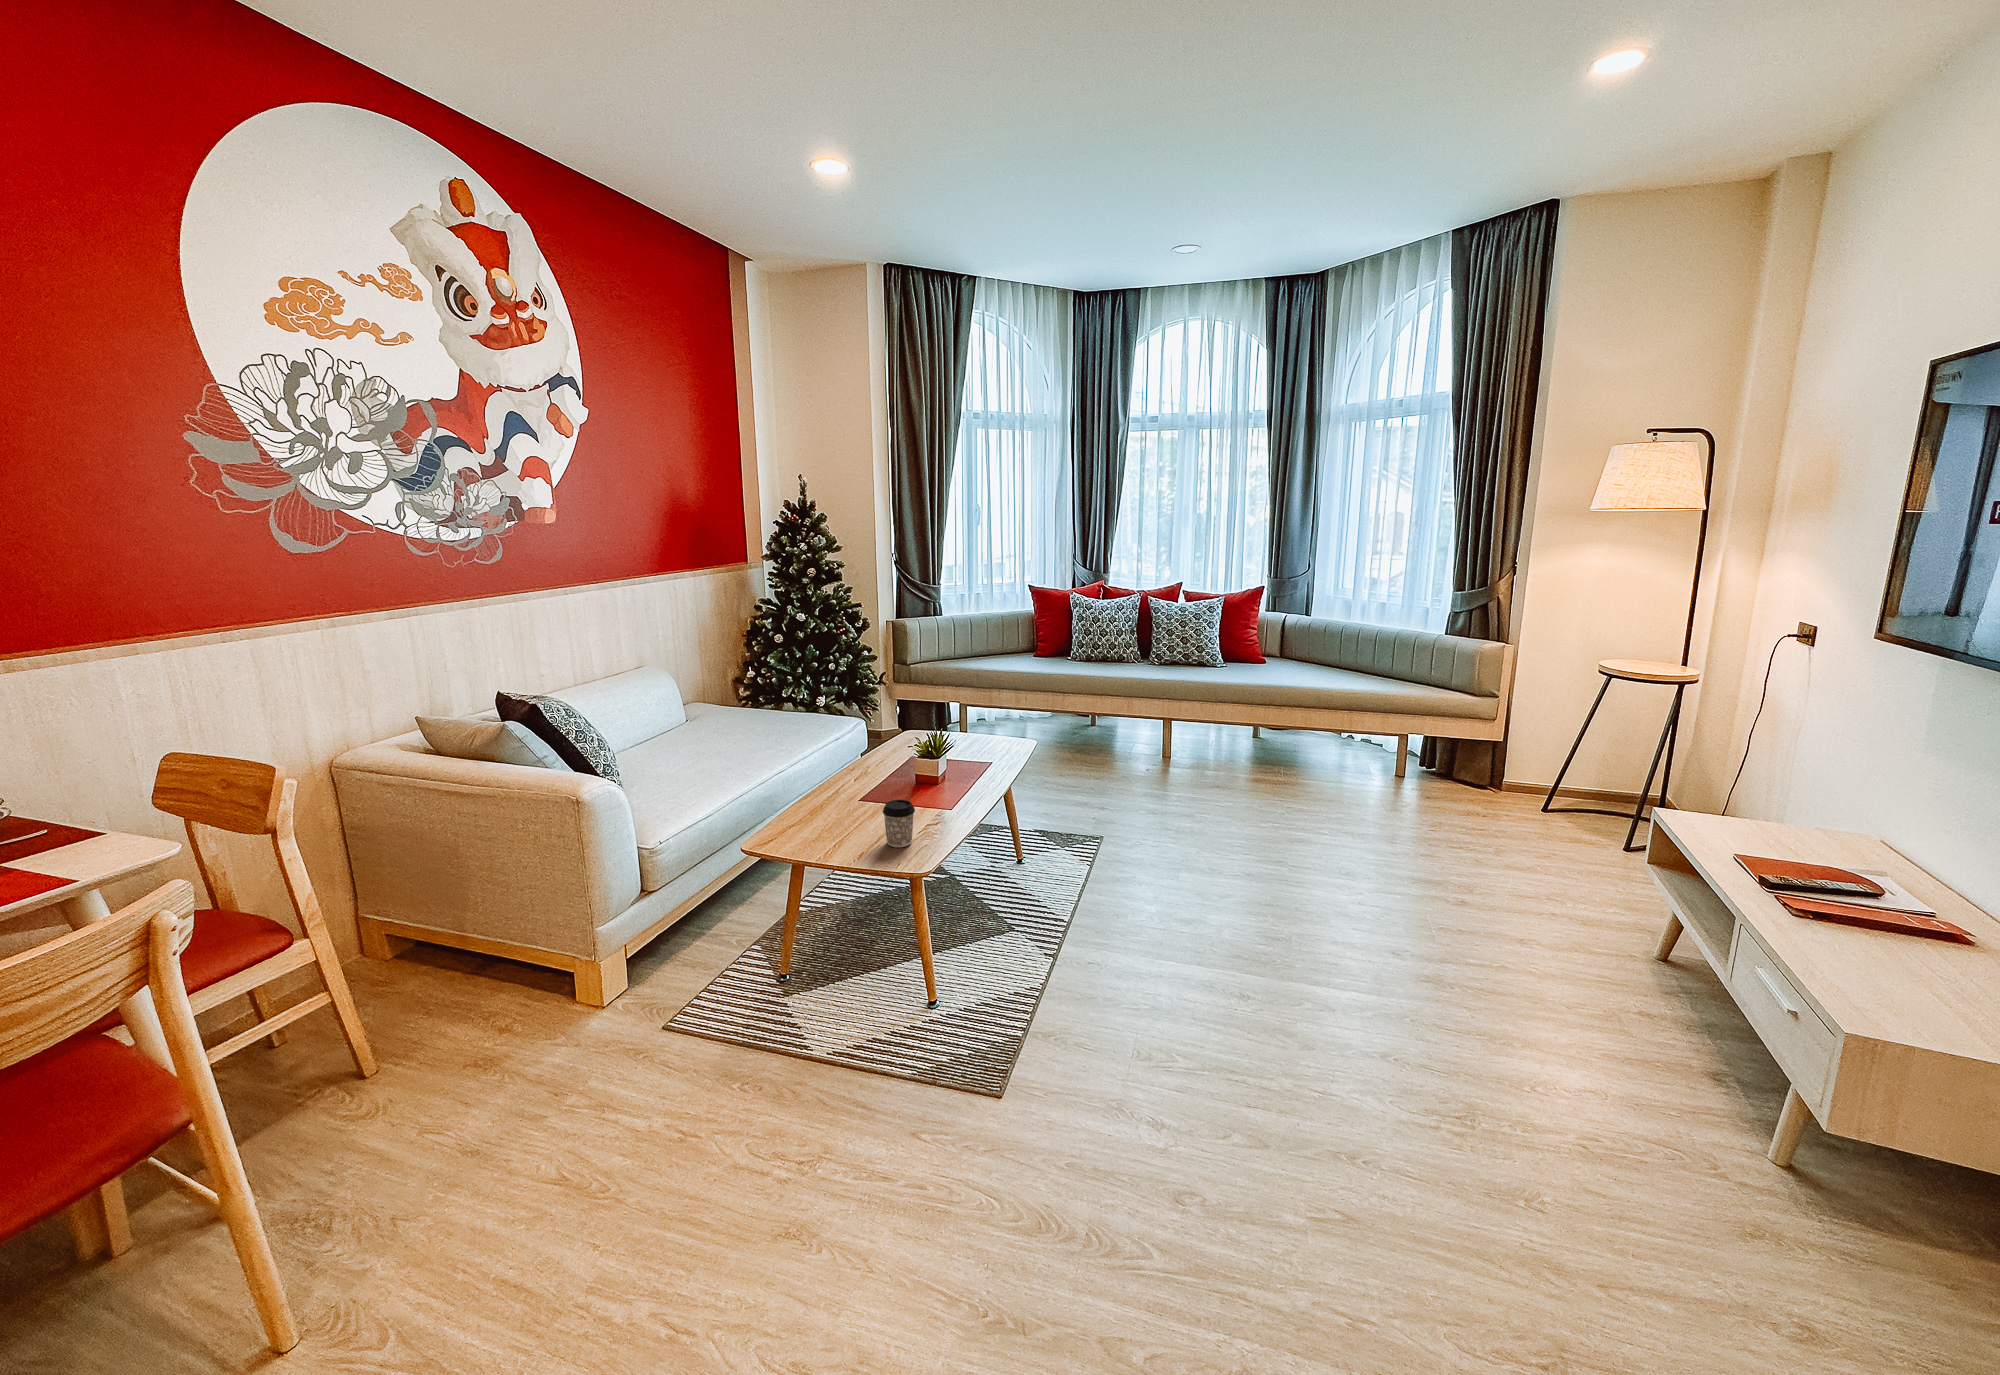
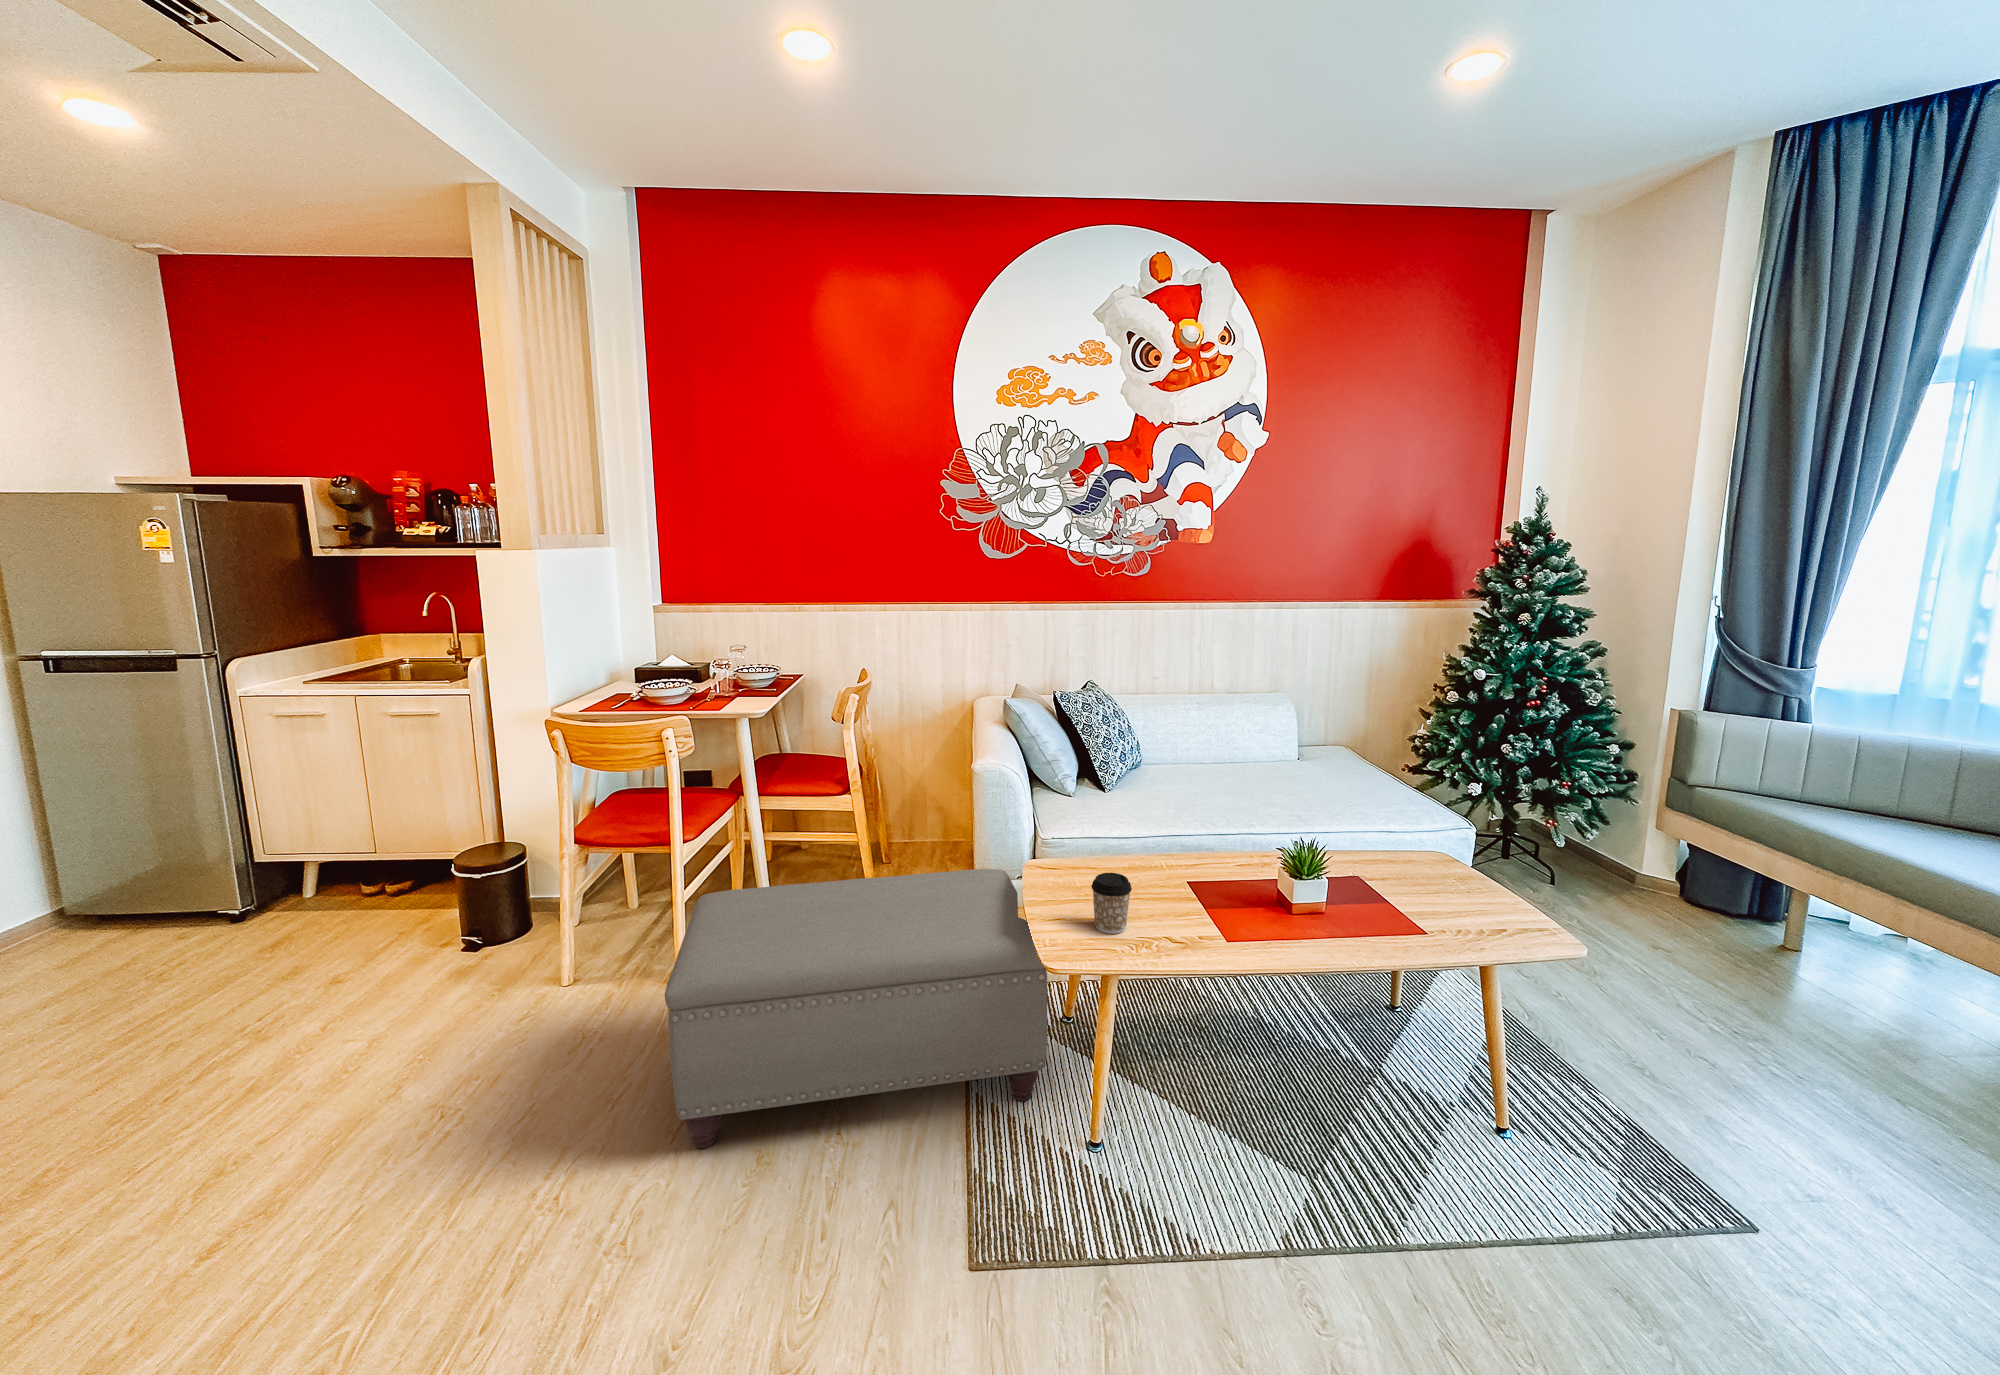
ottoman: none [467,874,870,1299] -> present [665,869,1047,1148]

